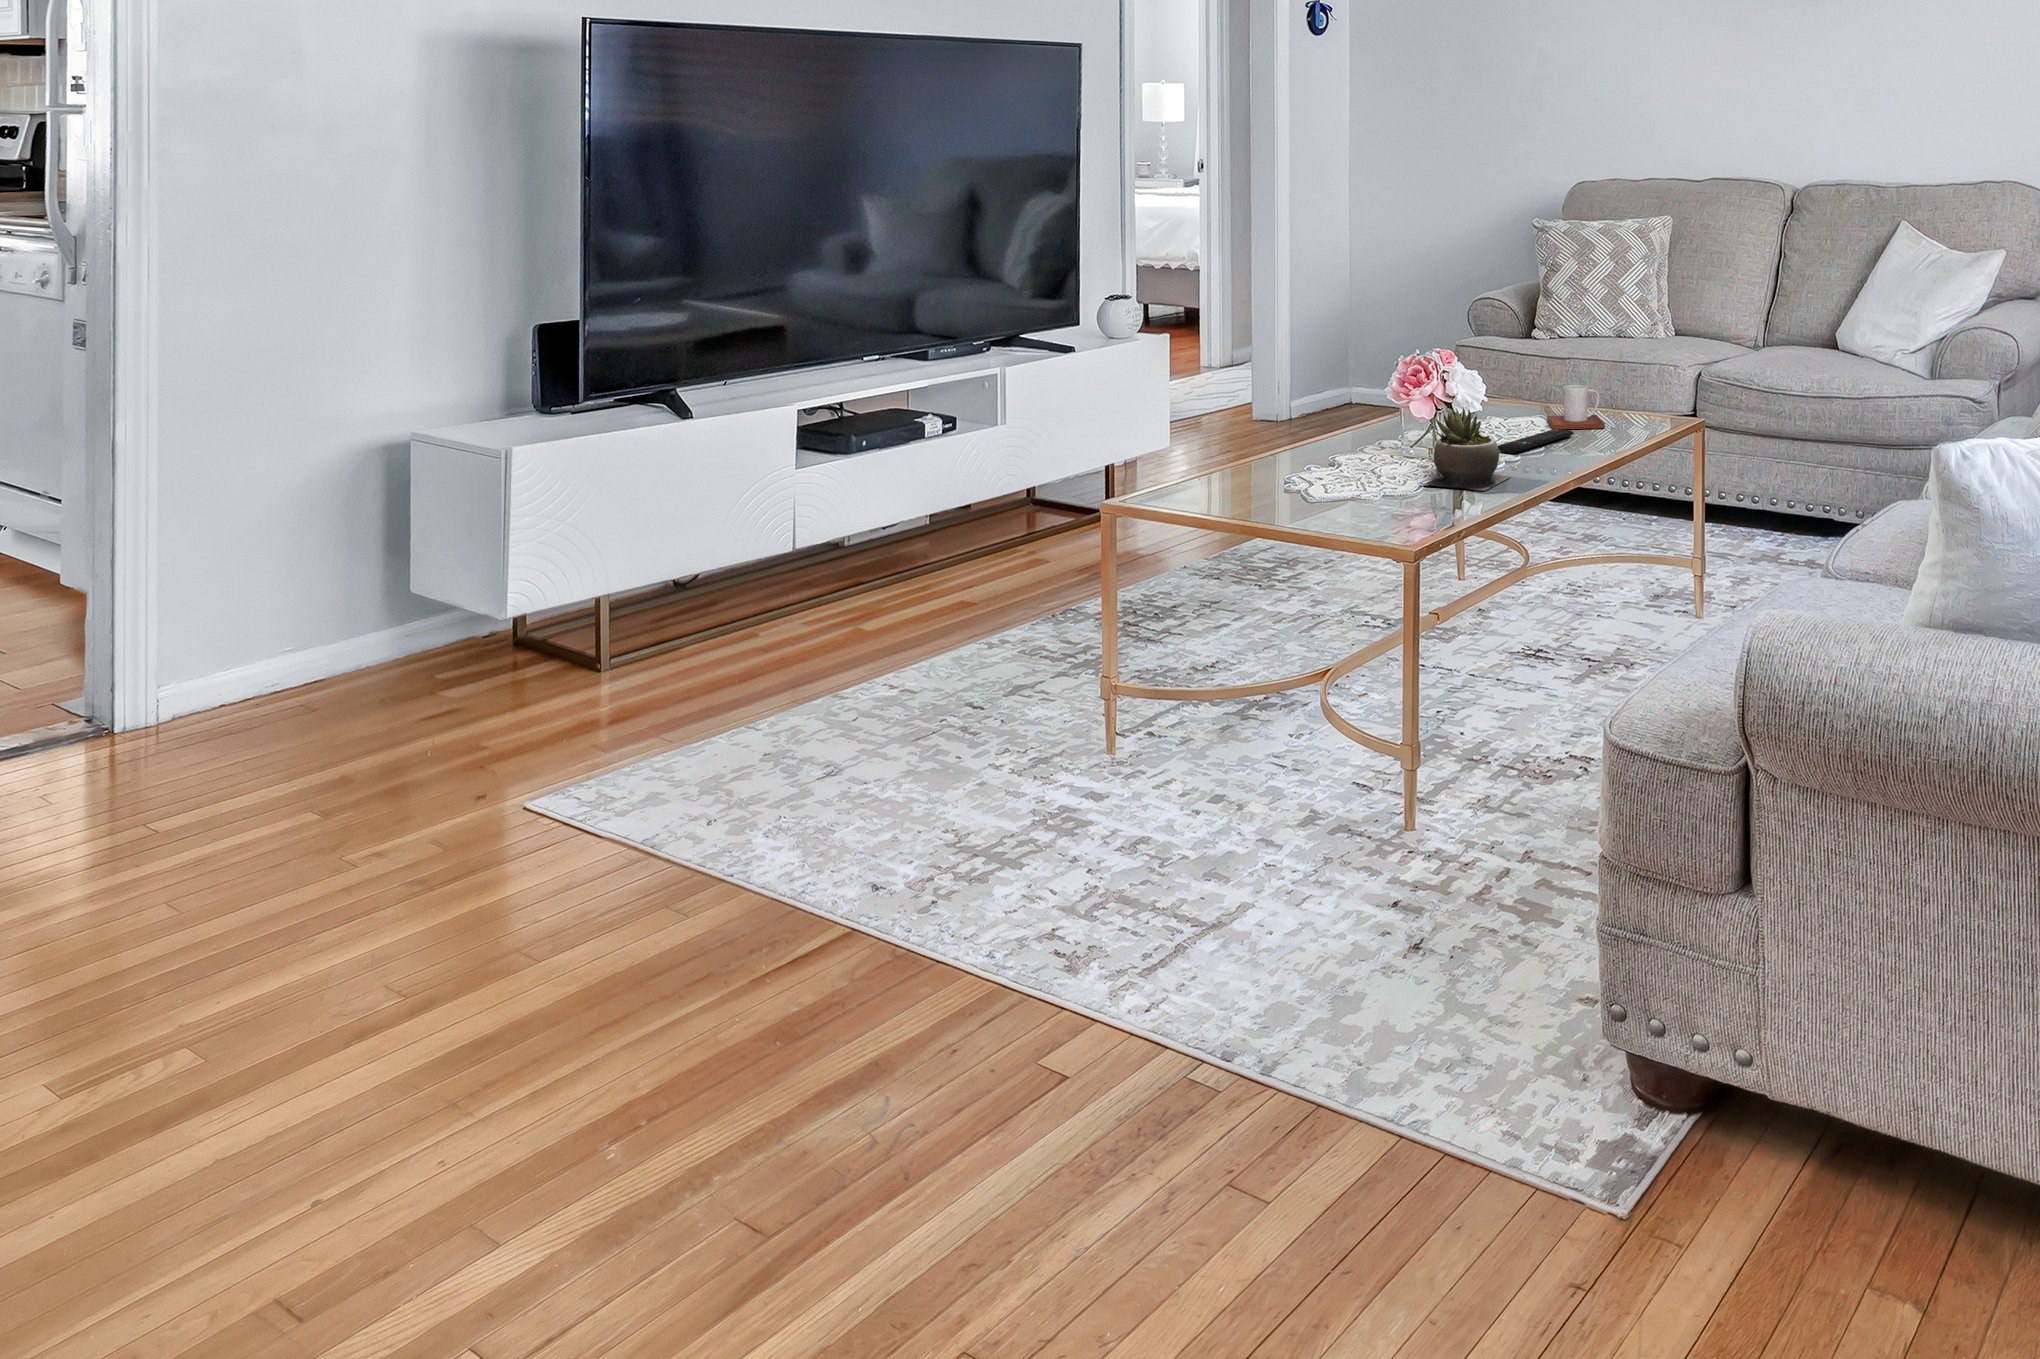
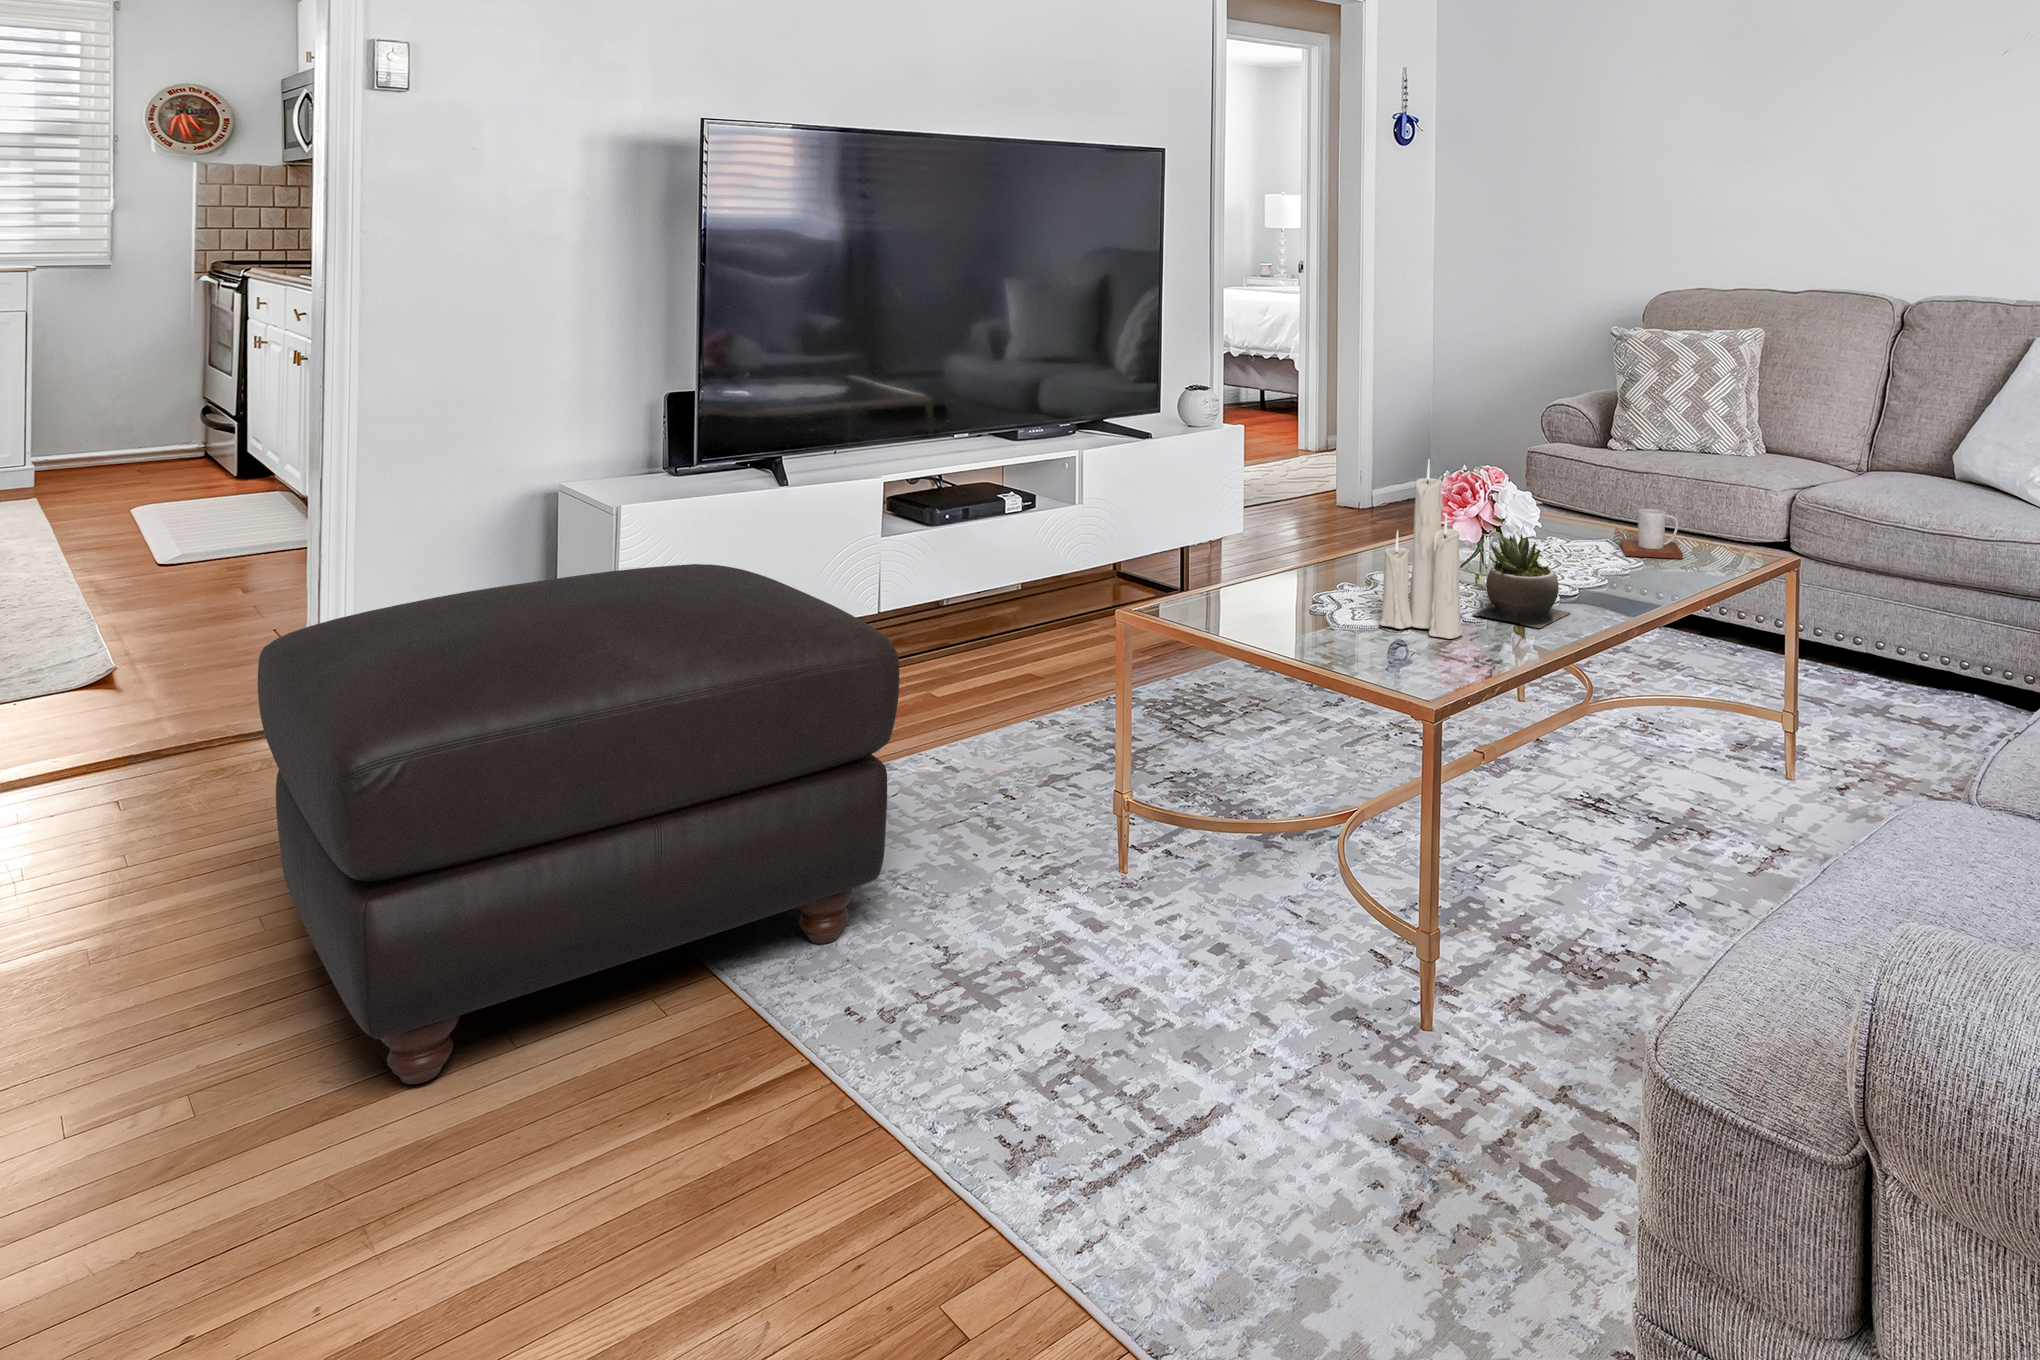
candle: none [1339,332,1416,505] -> present [1379,459,1462,639]
remote control: present [1498,429,1574,453] -> none [1561,557,1647,582]
ottoman: none [181,494,888,991] -> present [258,564,899,1084]

